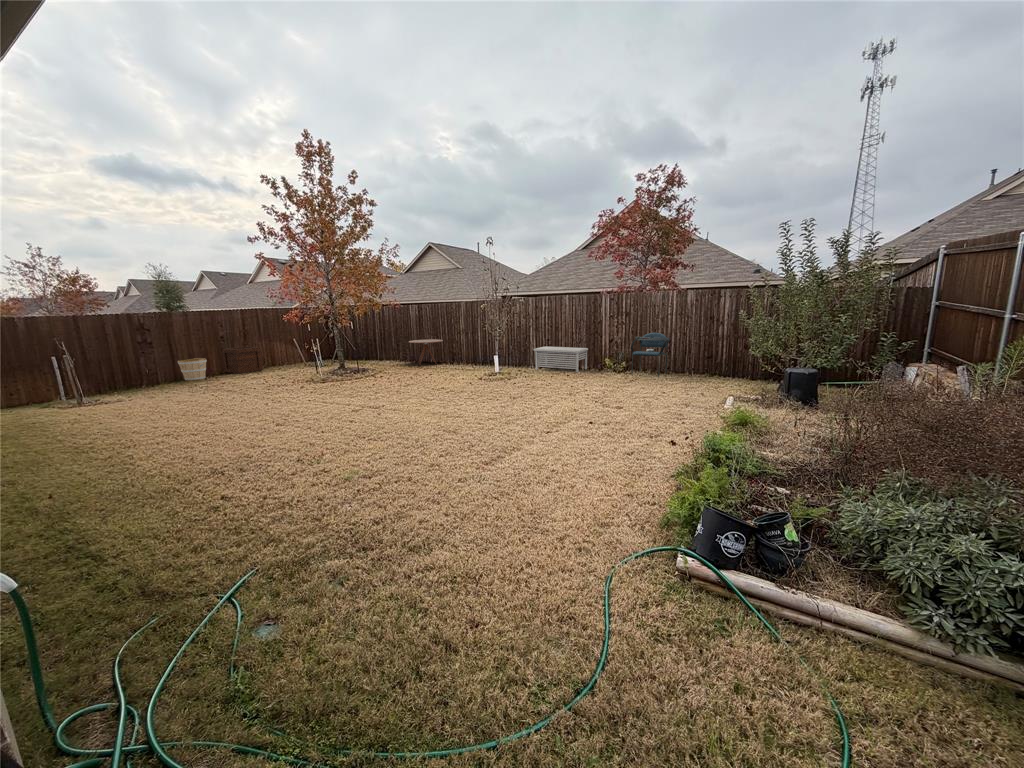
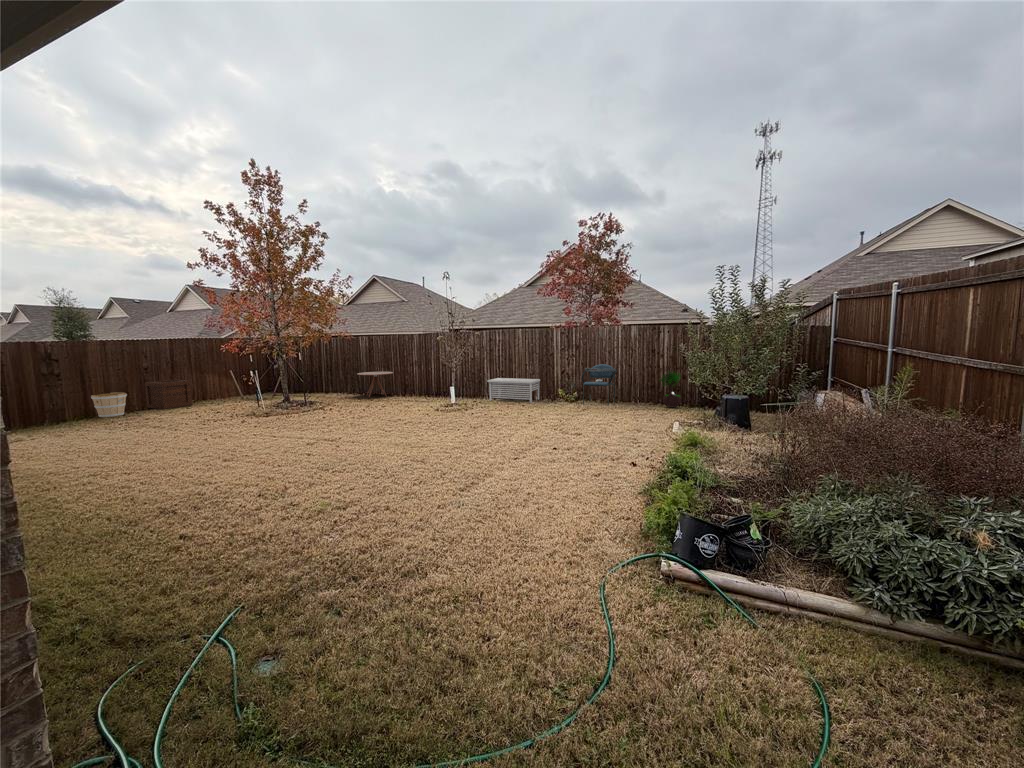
potted tree: none [716,337,744,380] -> present [659,371,681,407]

